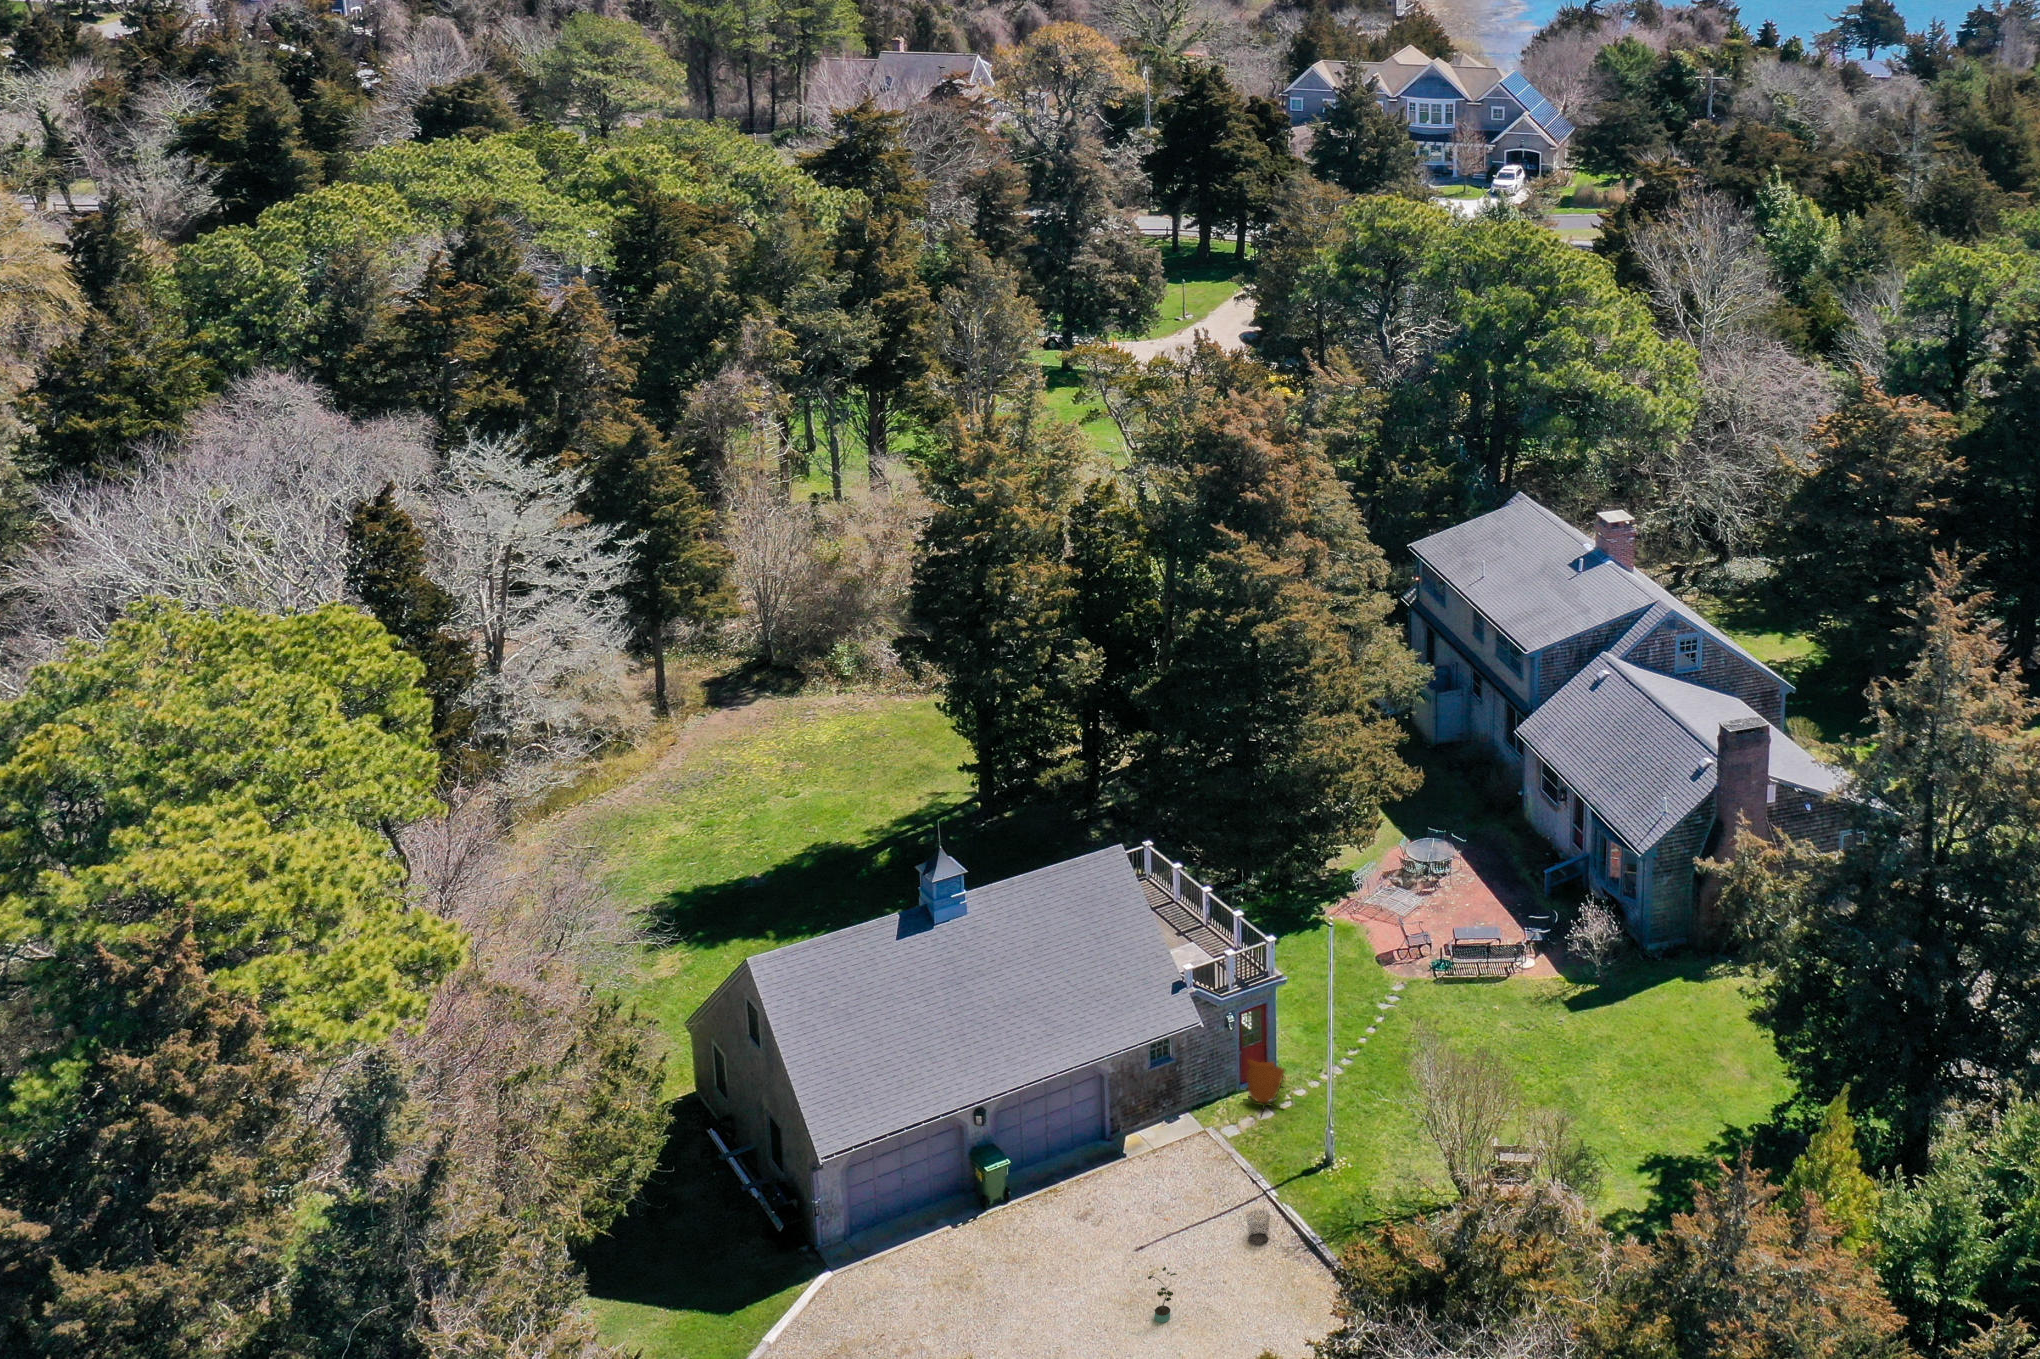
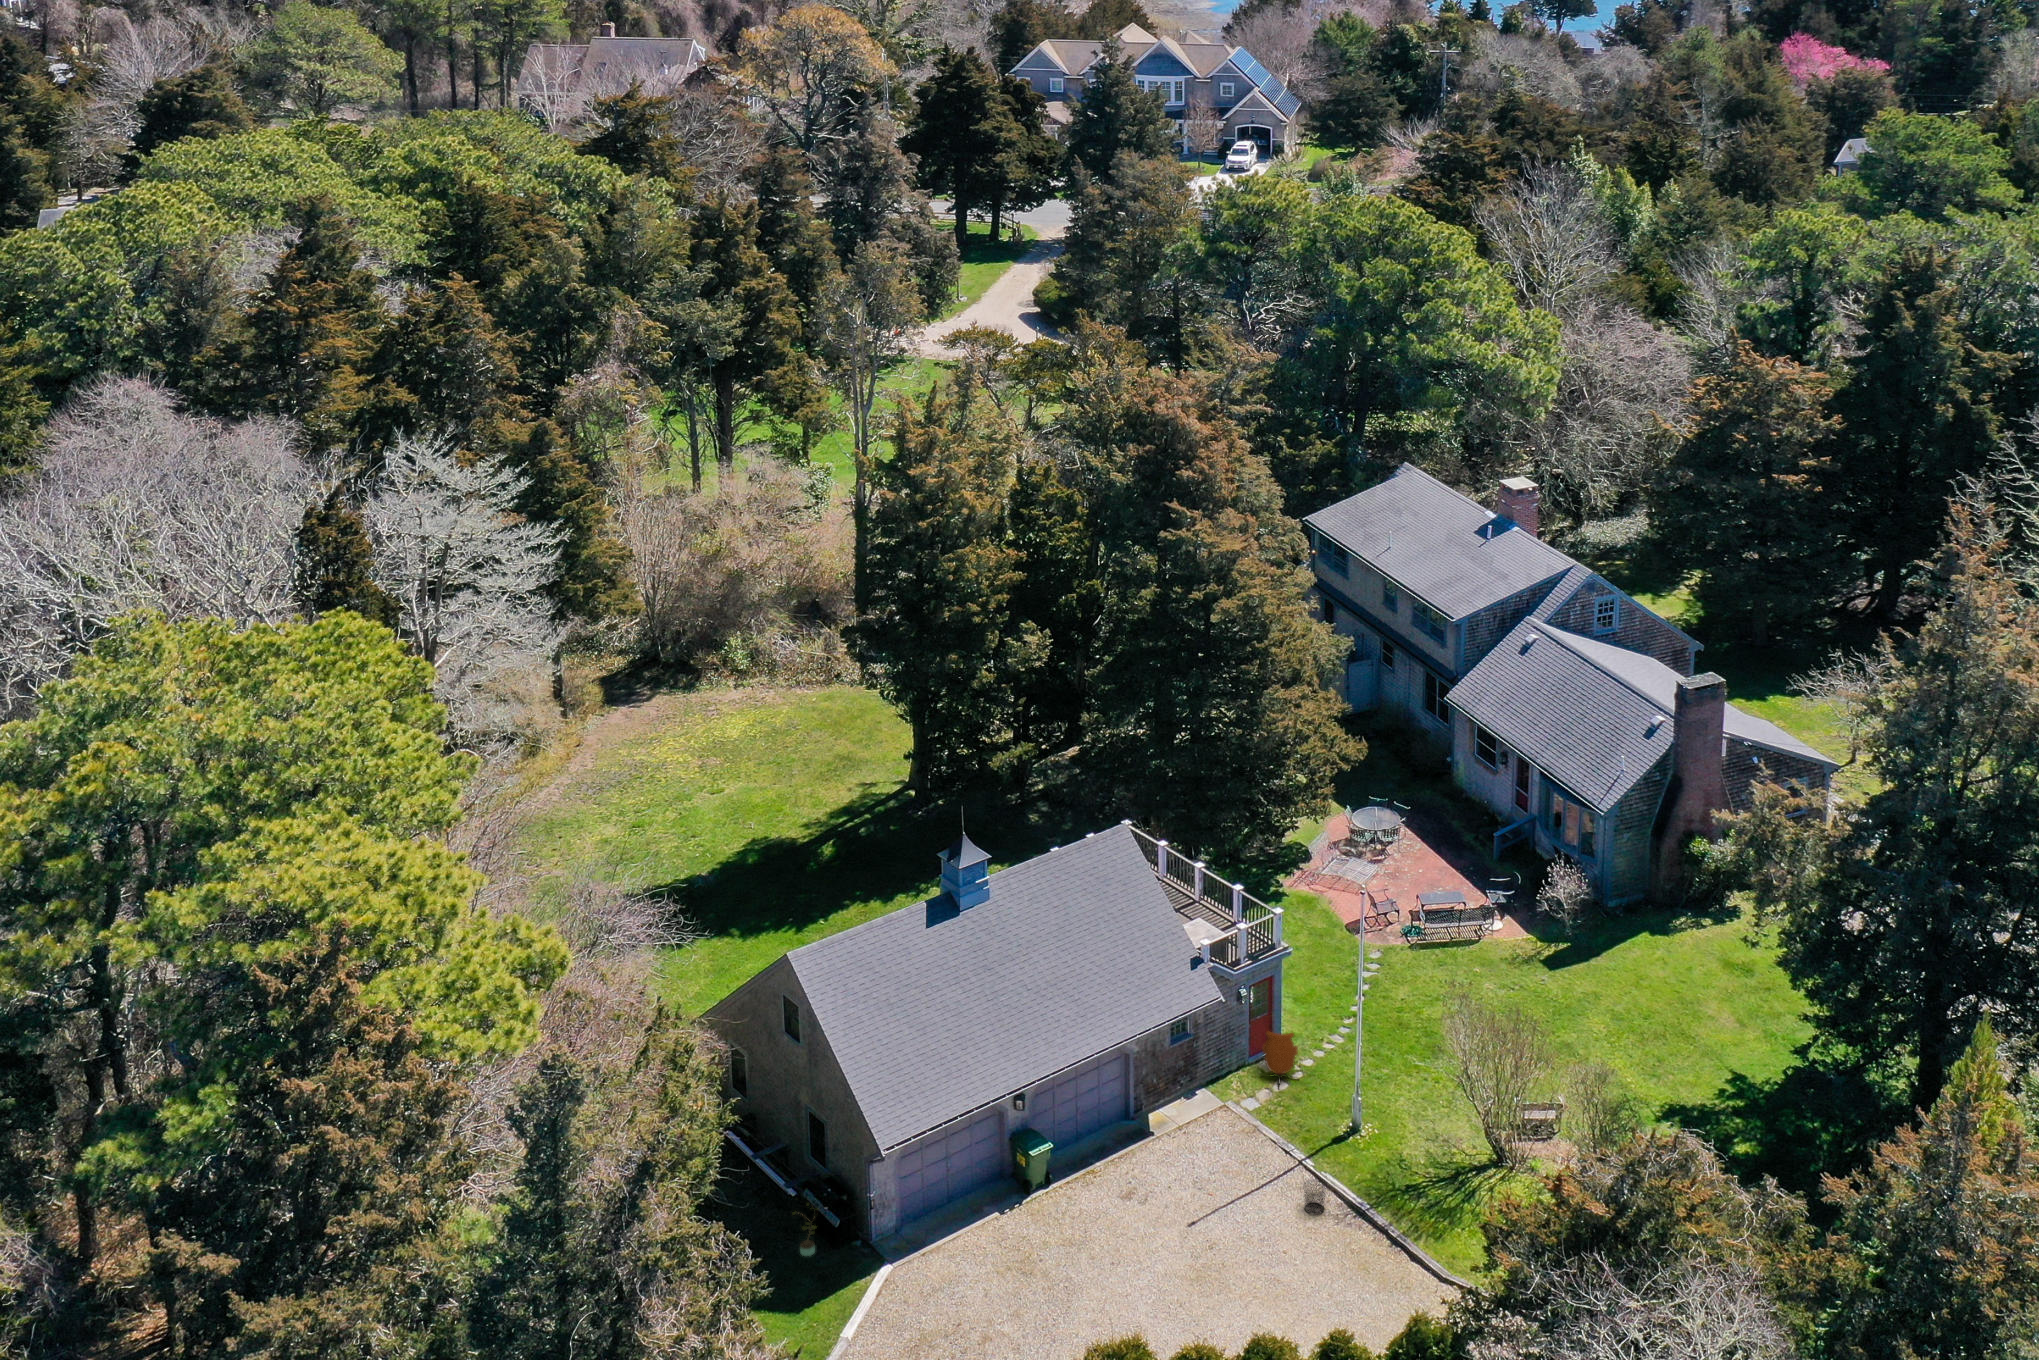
potted plant: present [1148,1267,1177,1323] -> present [793,1204,817,1256]

